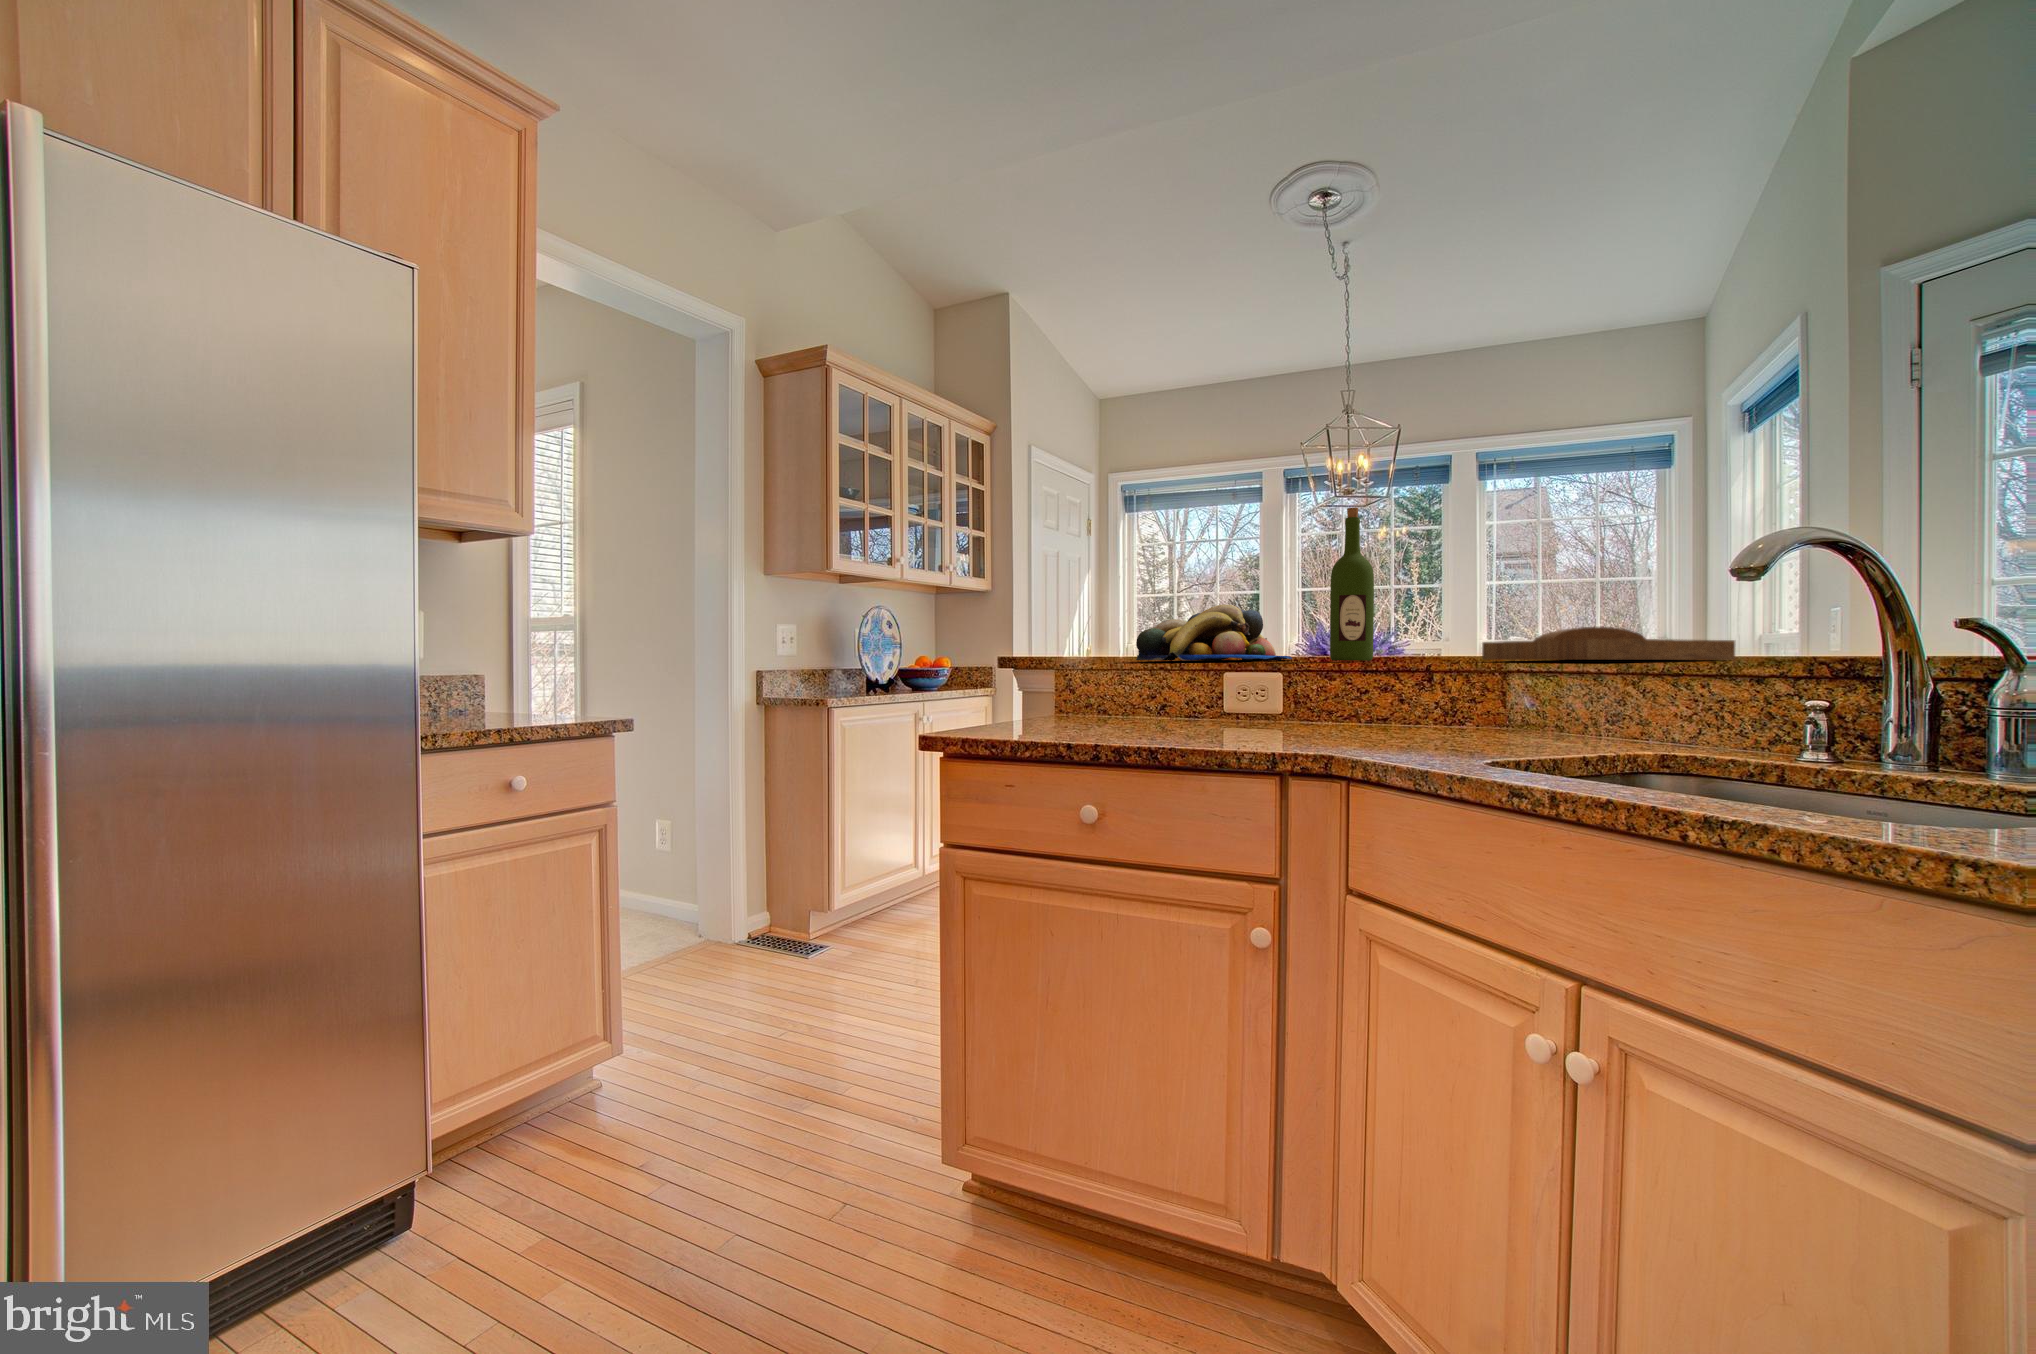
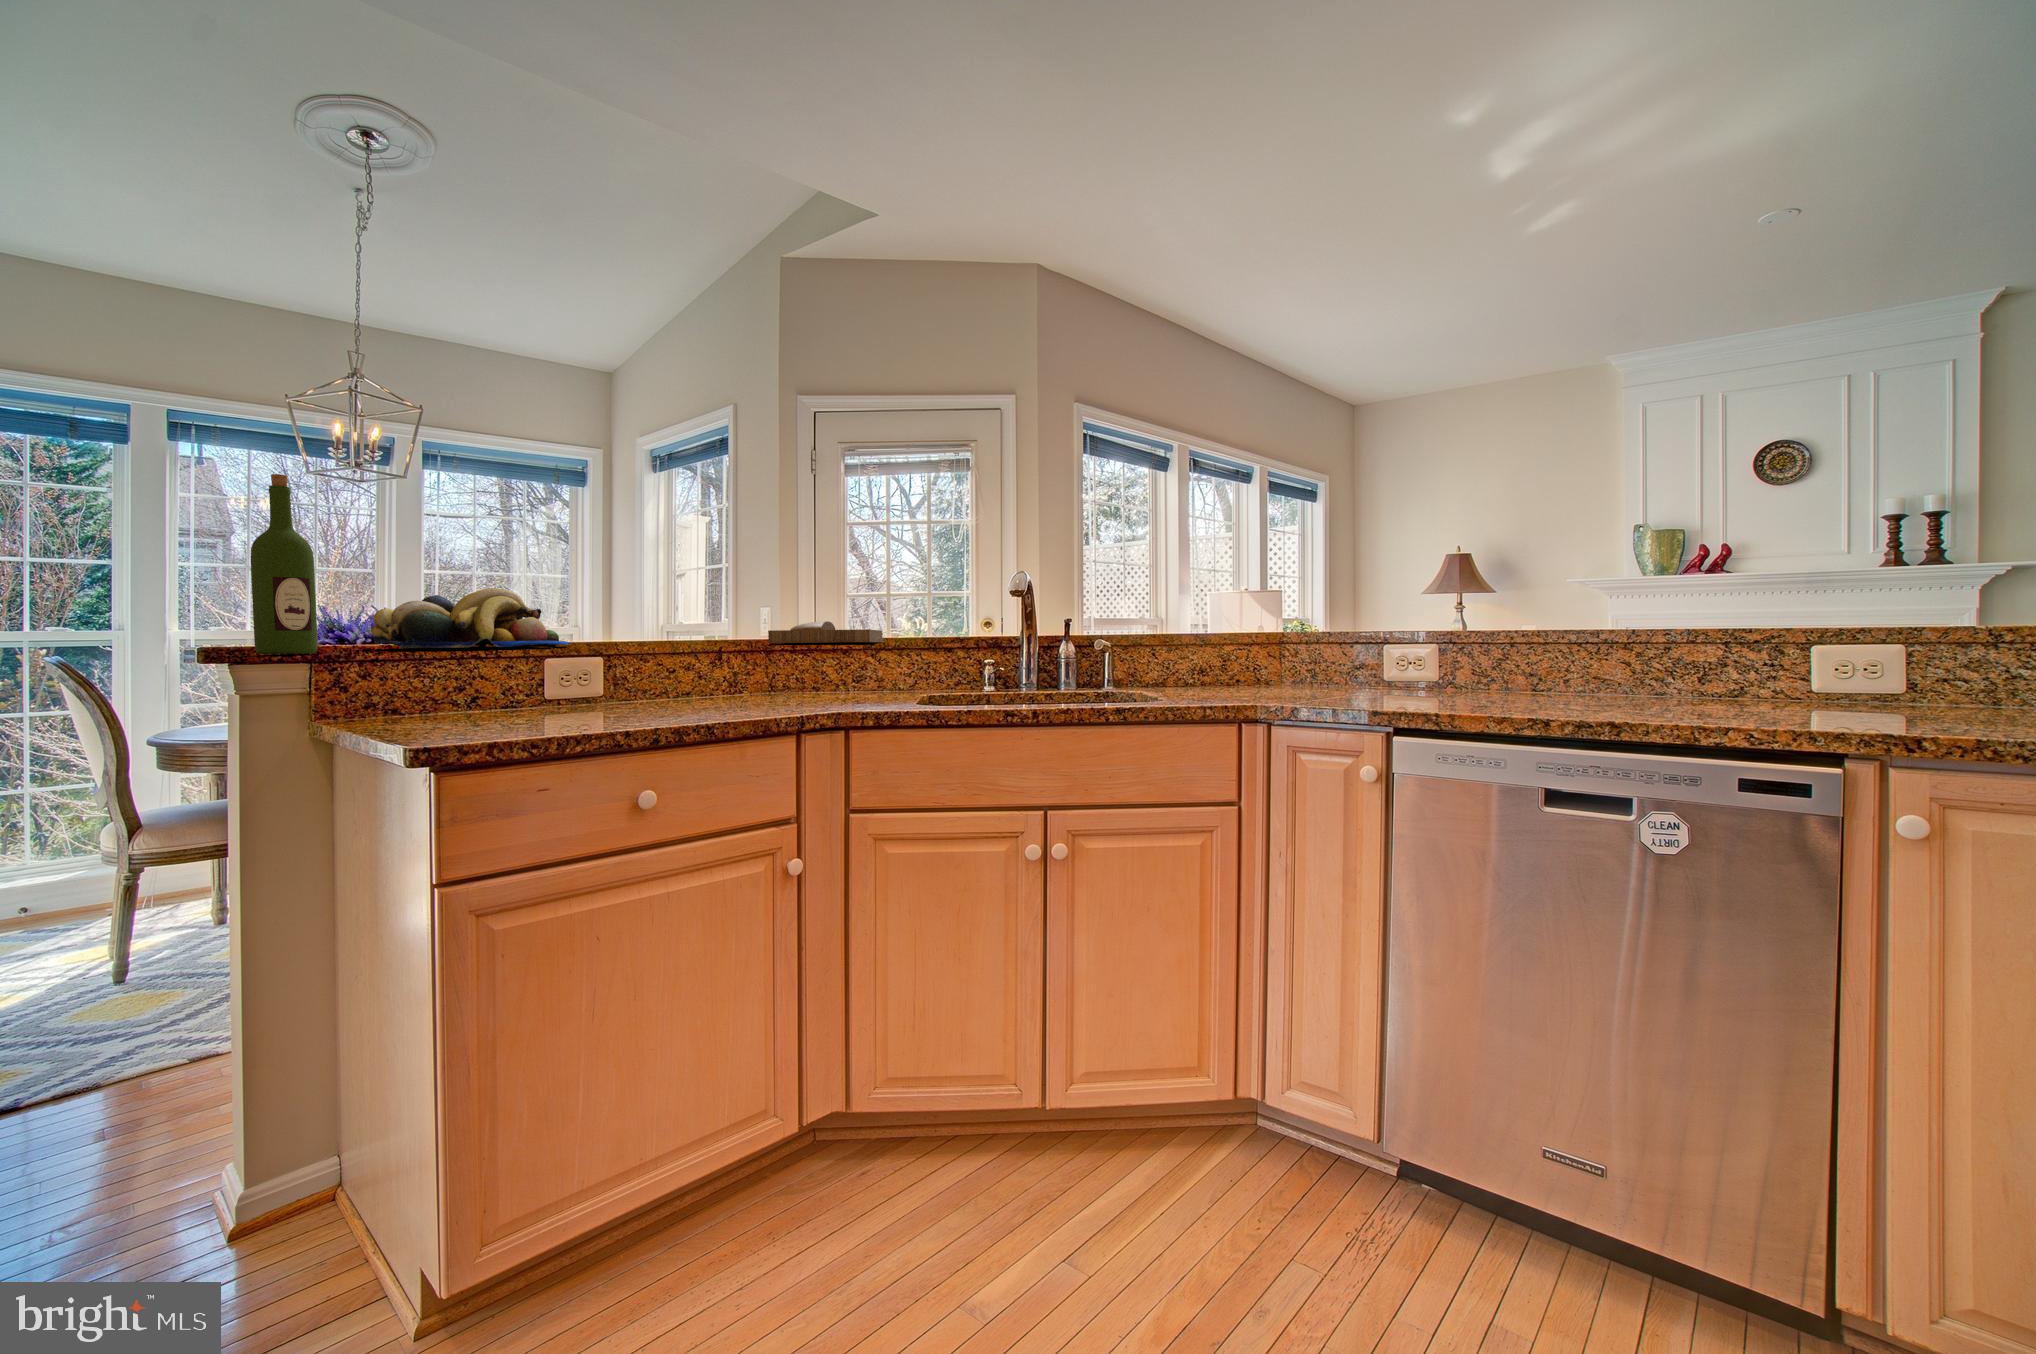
wine bottle: present [1330,508,1374,661] -> present [251,474,318,654]

